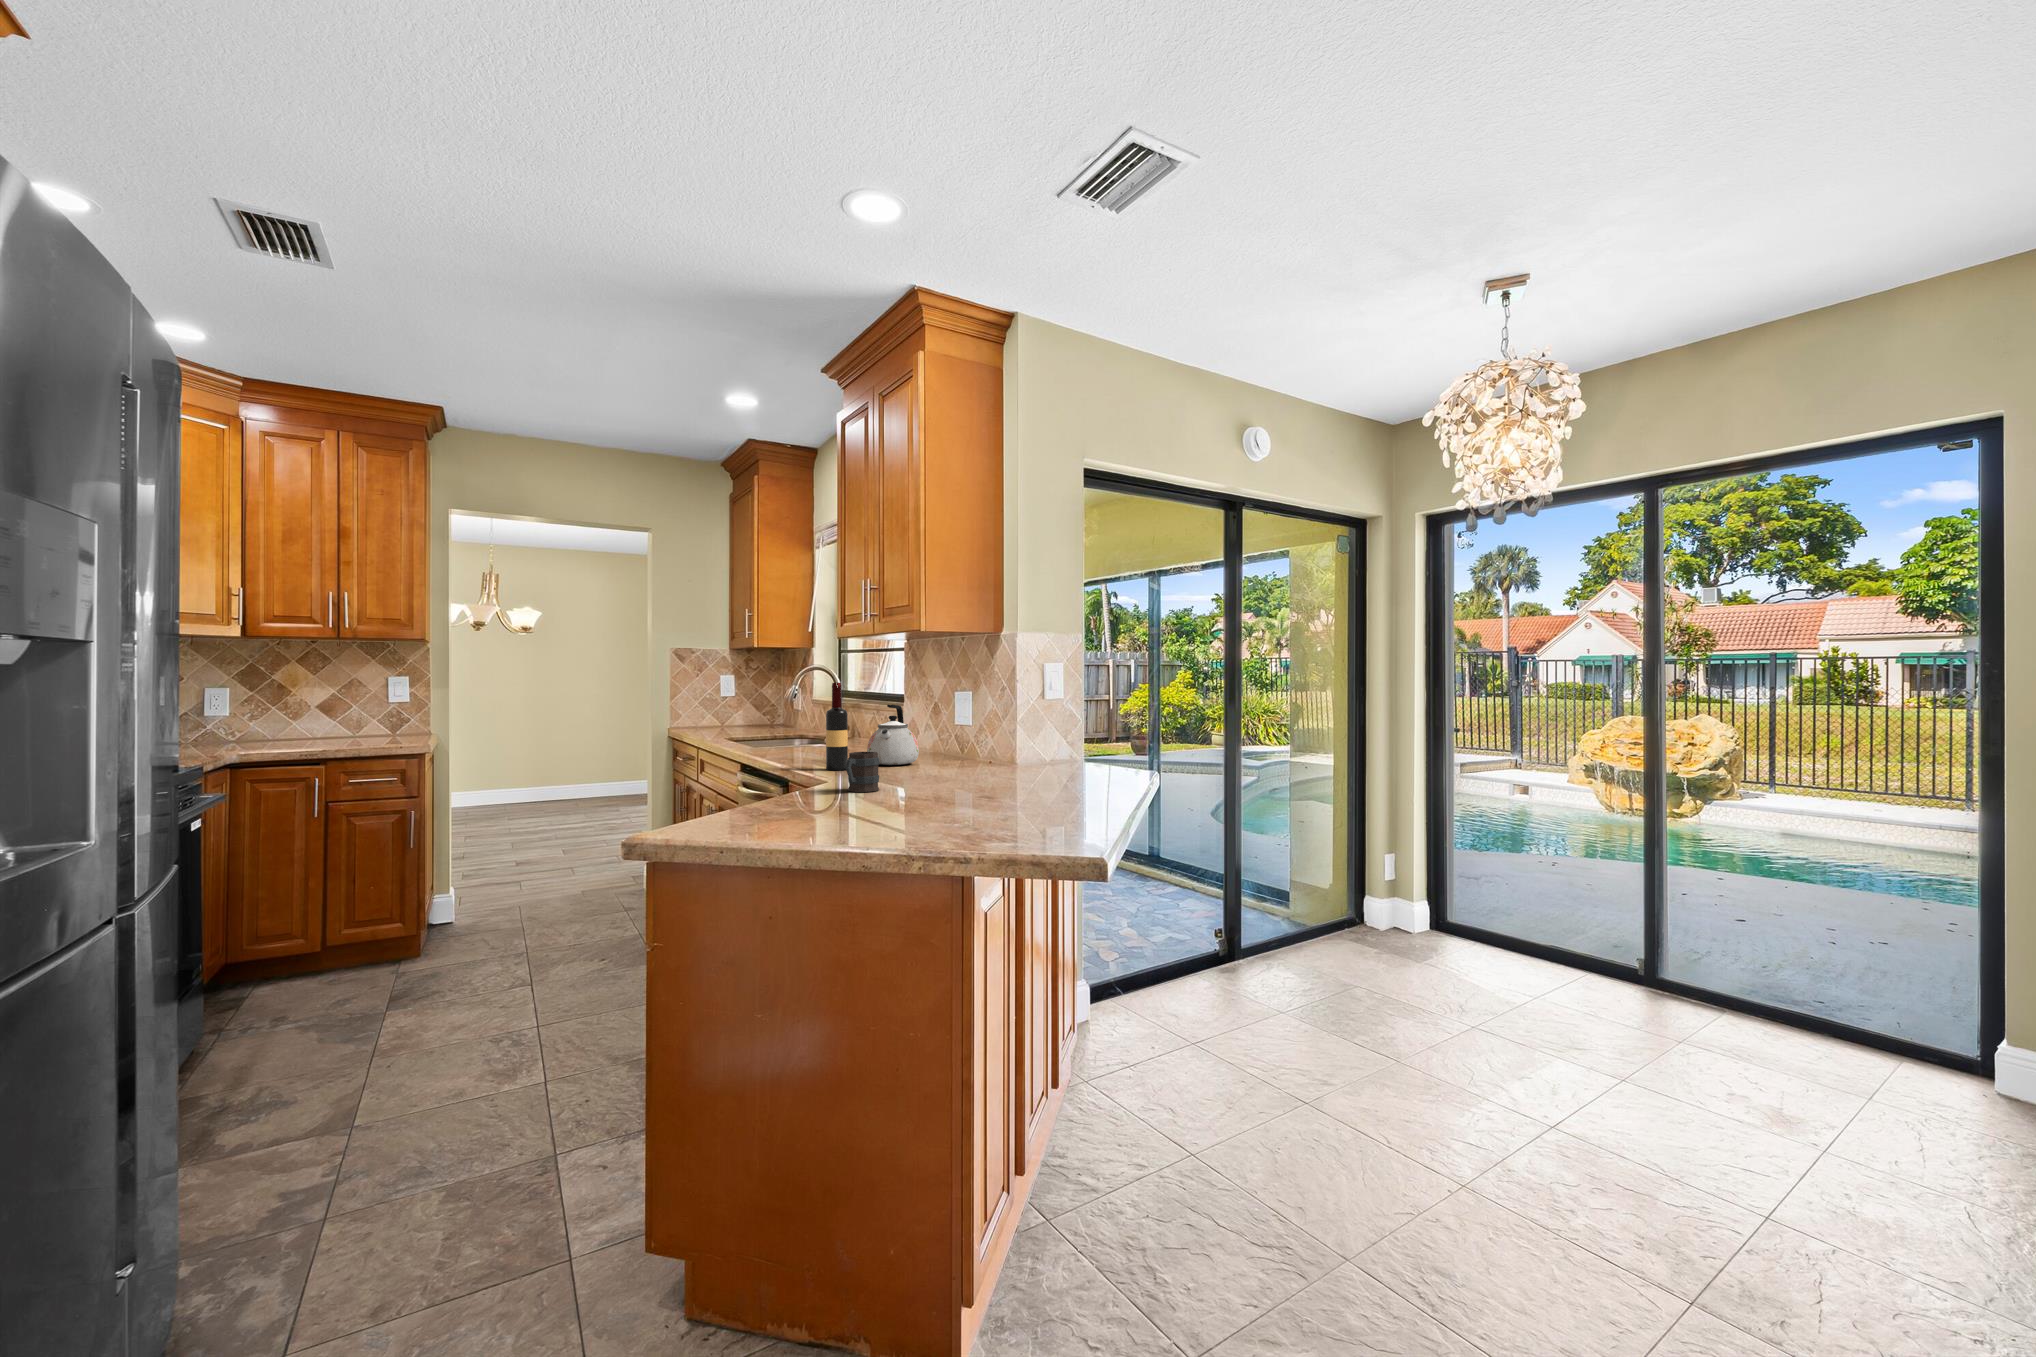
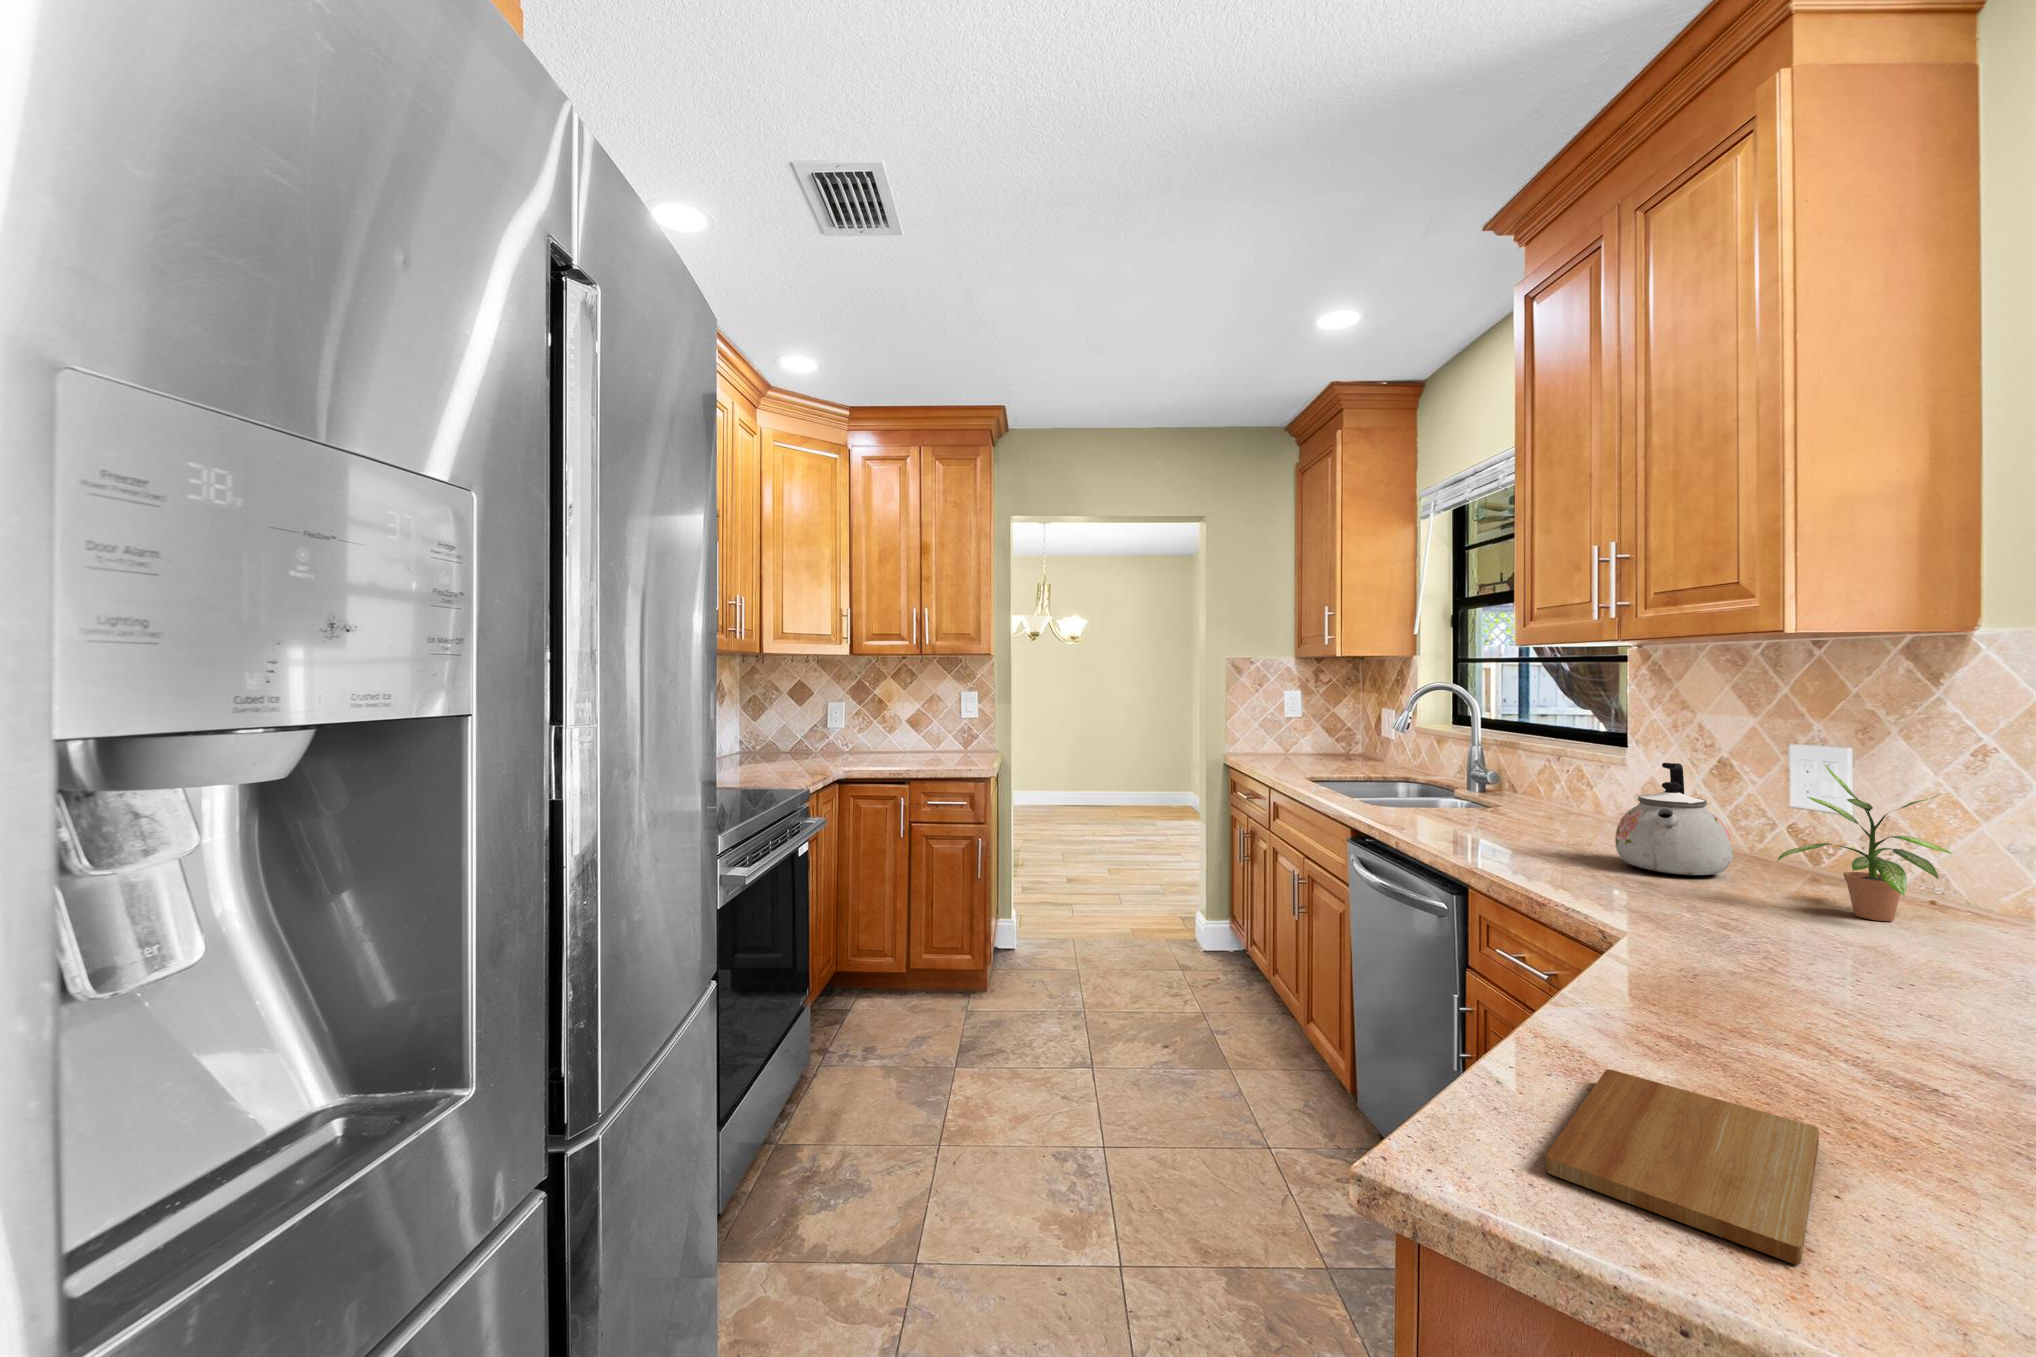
wine bottle: present [826,683,848,770] -> none [1551,724,1596,881]
potted plant: none [917,698,980,772] -> present [1778,765,1951,921]
mug: present [846,752,880,792] -> none [1708,892,1802,993]
cutting board: none [702,809,814,834] -> present [1546,1069,1819,1264]

